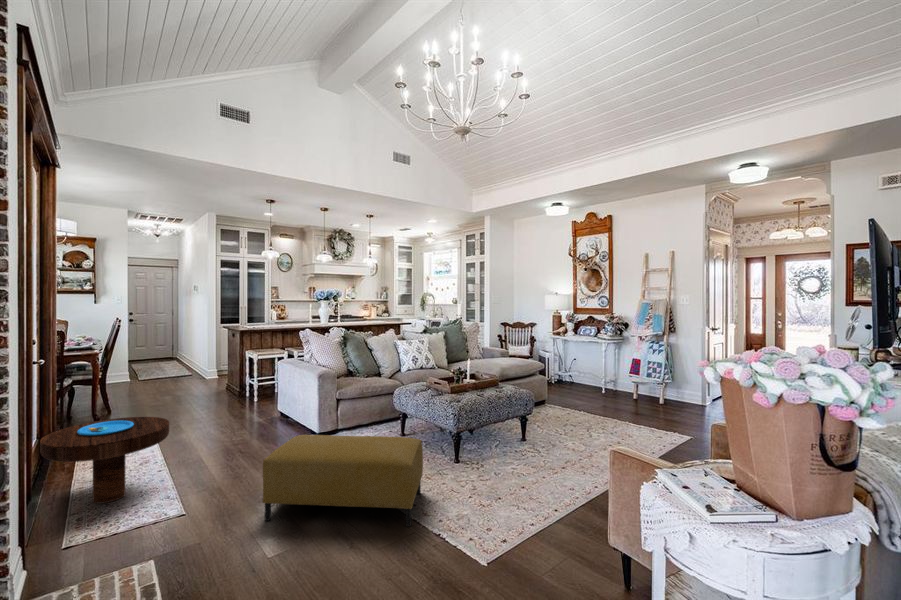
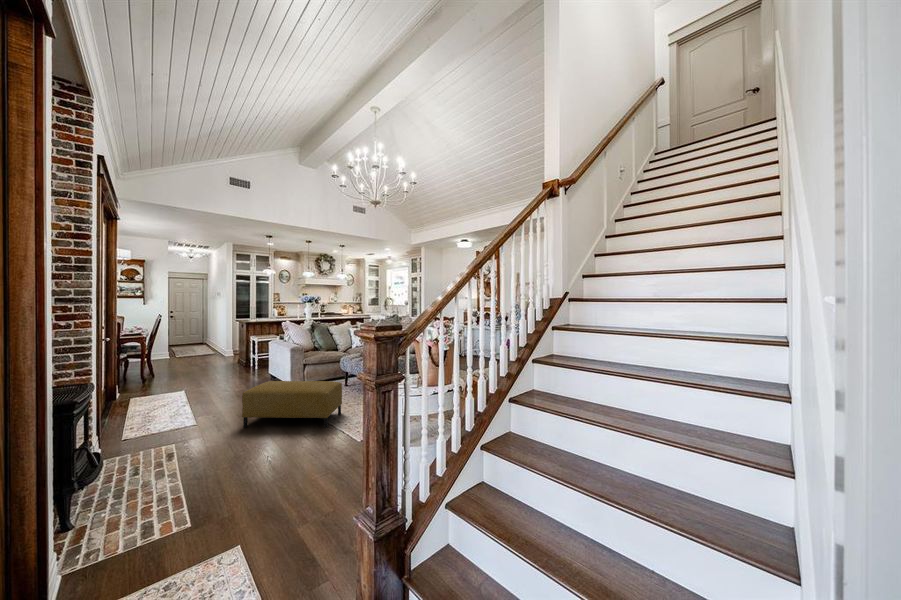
side table: present [40,417,169,504] -> none [108,373,189,422]

